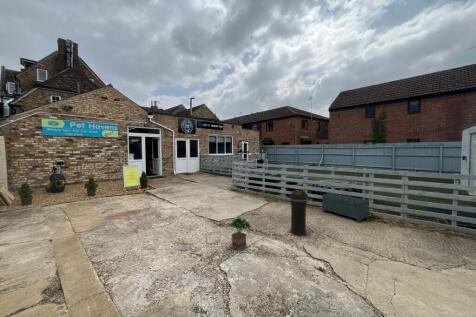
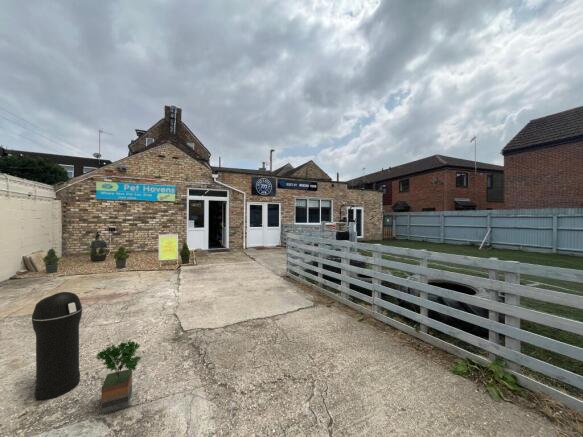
trash can: present [290,189,308,236] -> present [32,292,82,400]
bench: present [322,193,369,222] -> none [391,305,499,398]

